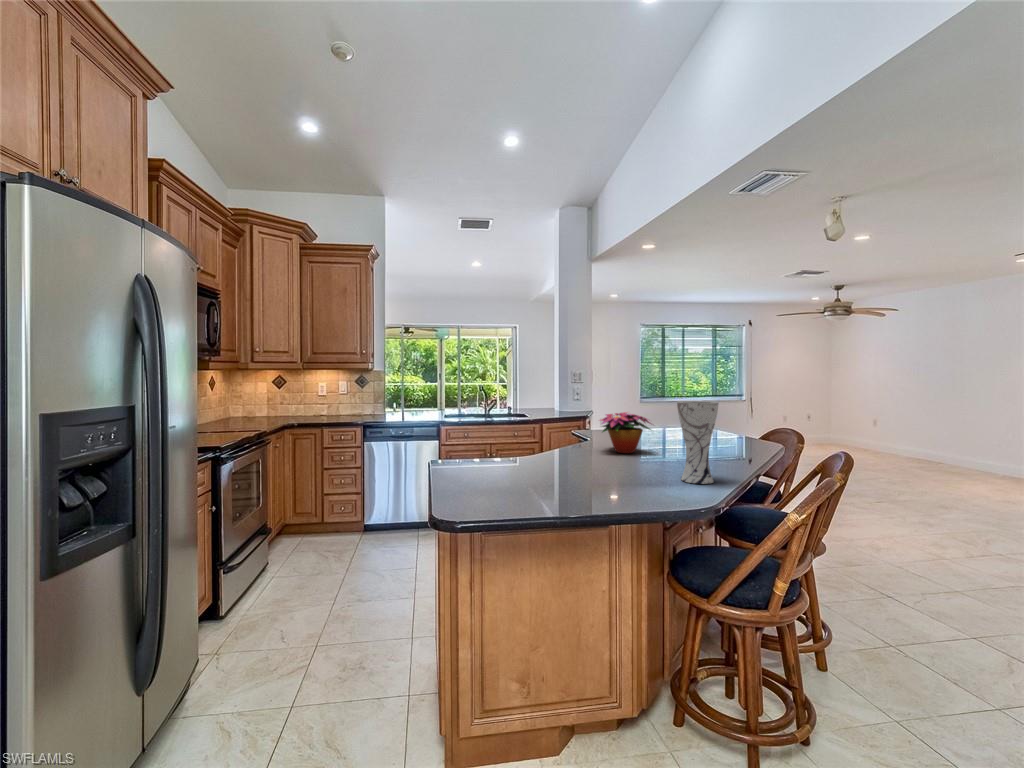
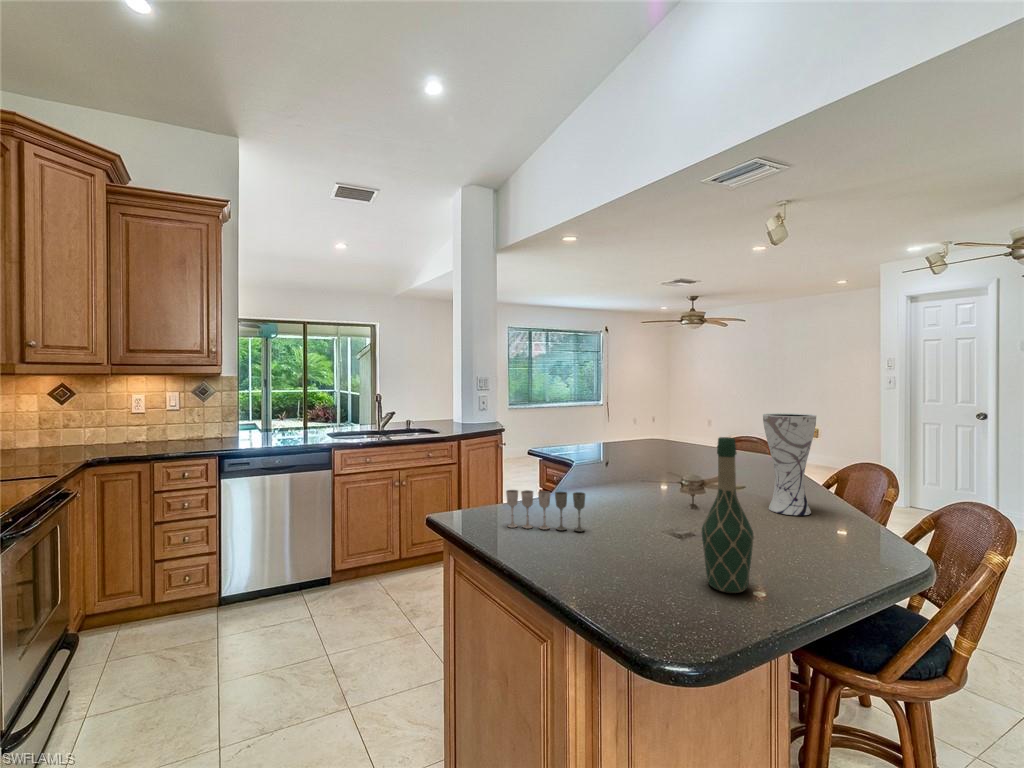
wine bottle: none [529,409,561,510] -> present [702,437,754,593]
flower arrangement: present [600,412,651,453] -> none [603,425,679,477]
wine glass: none [468,447,514,477] -> present [506,490,585,531]

